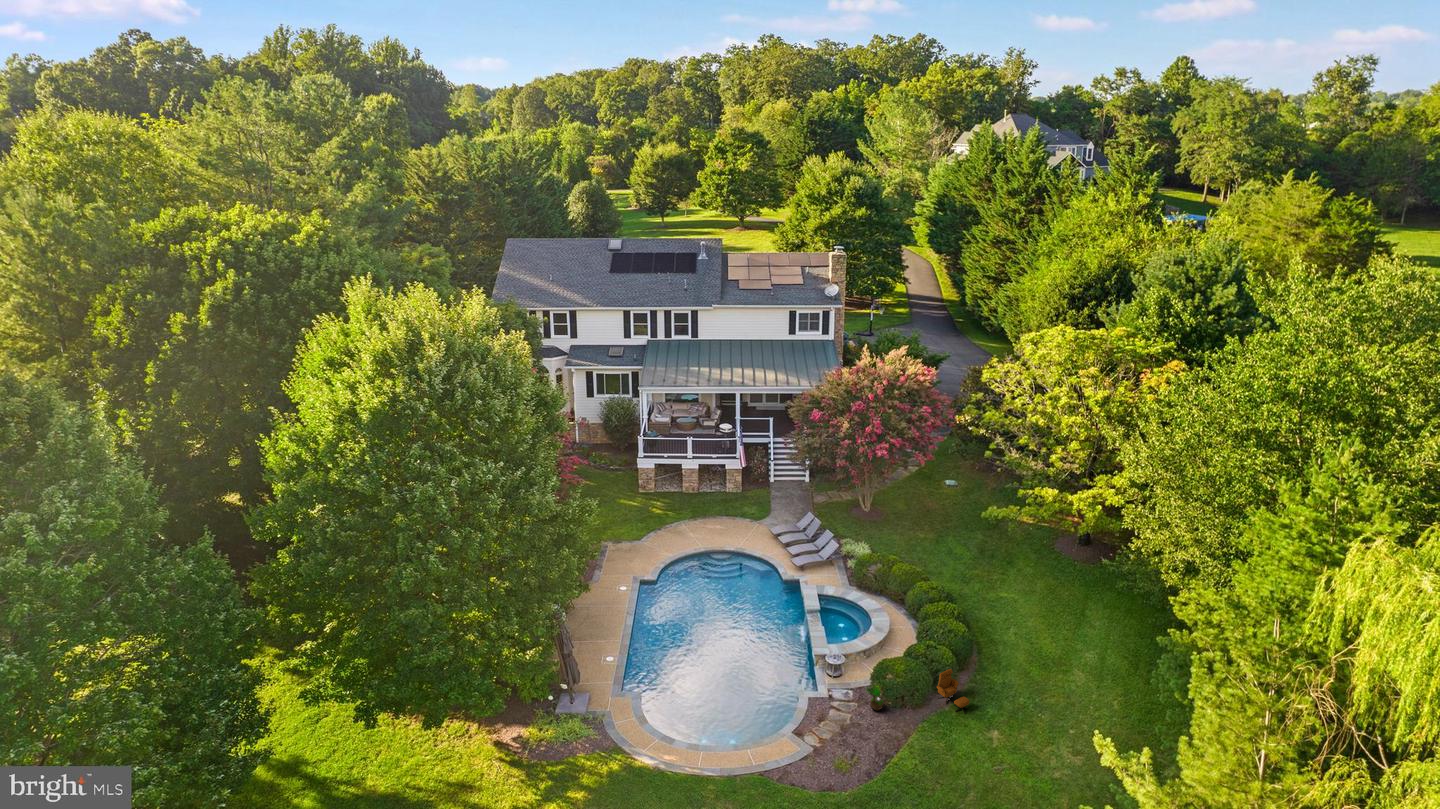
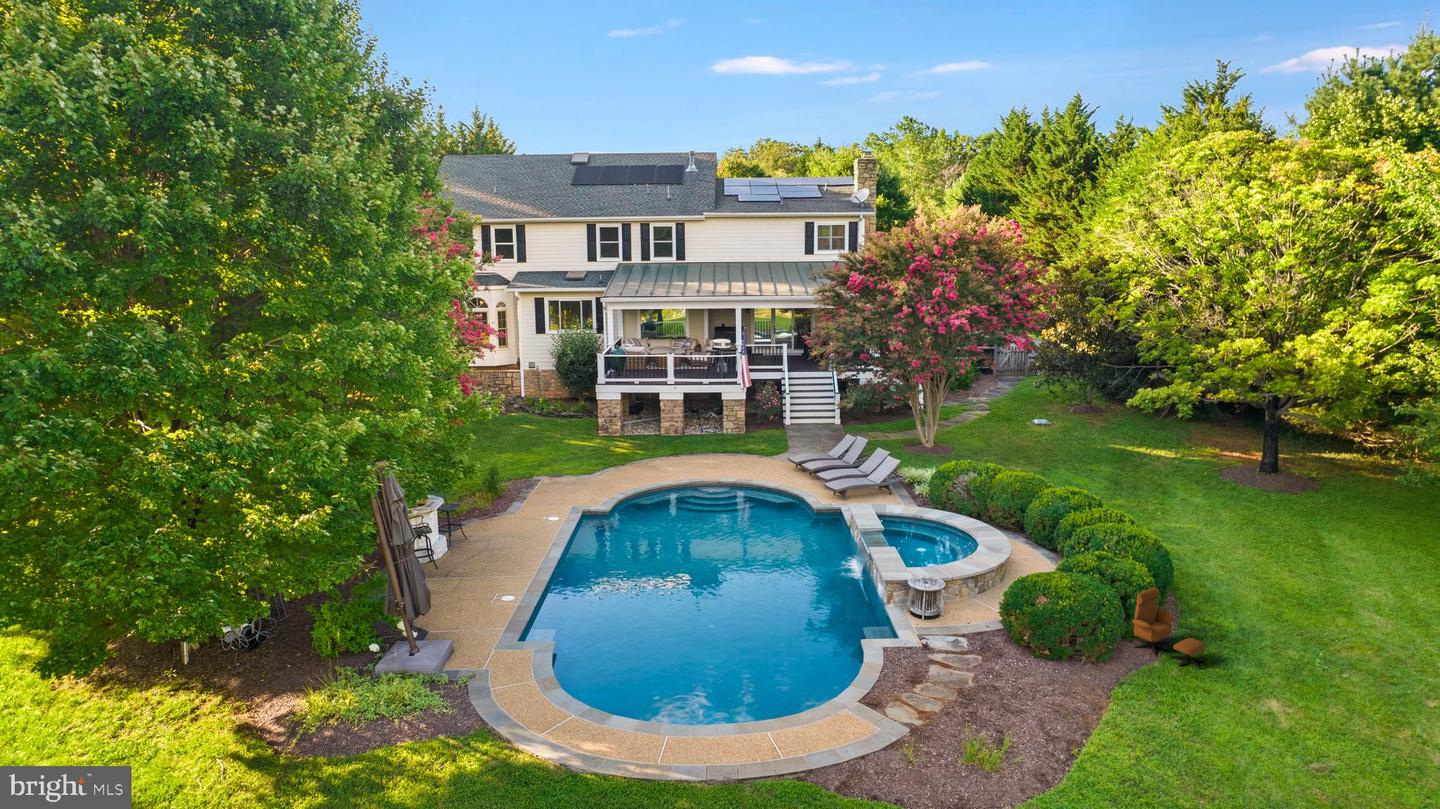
potted tree: present [866,686,883,710] -> none [993,607,1033,666]

